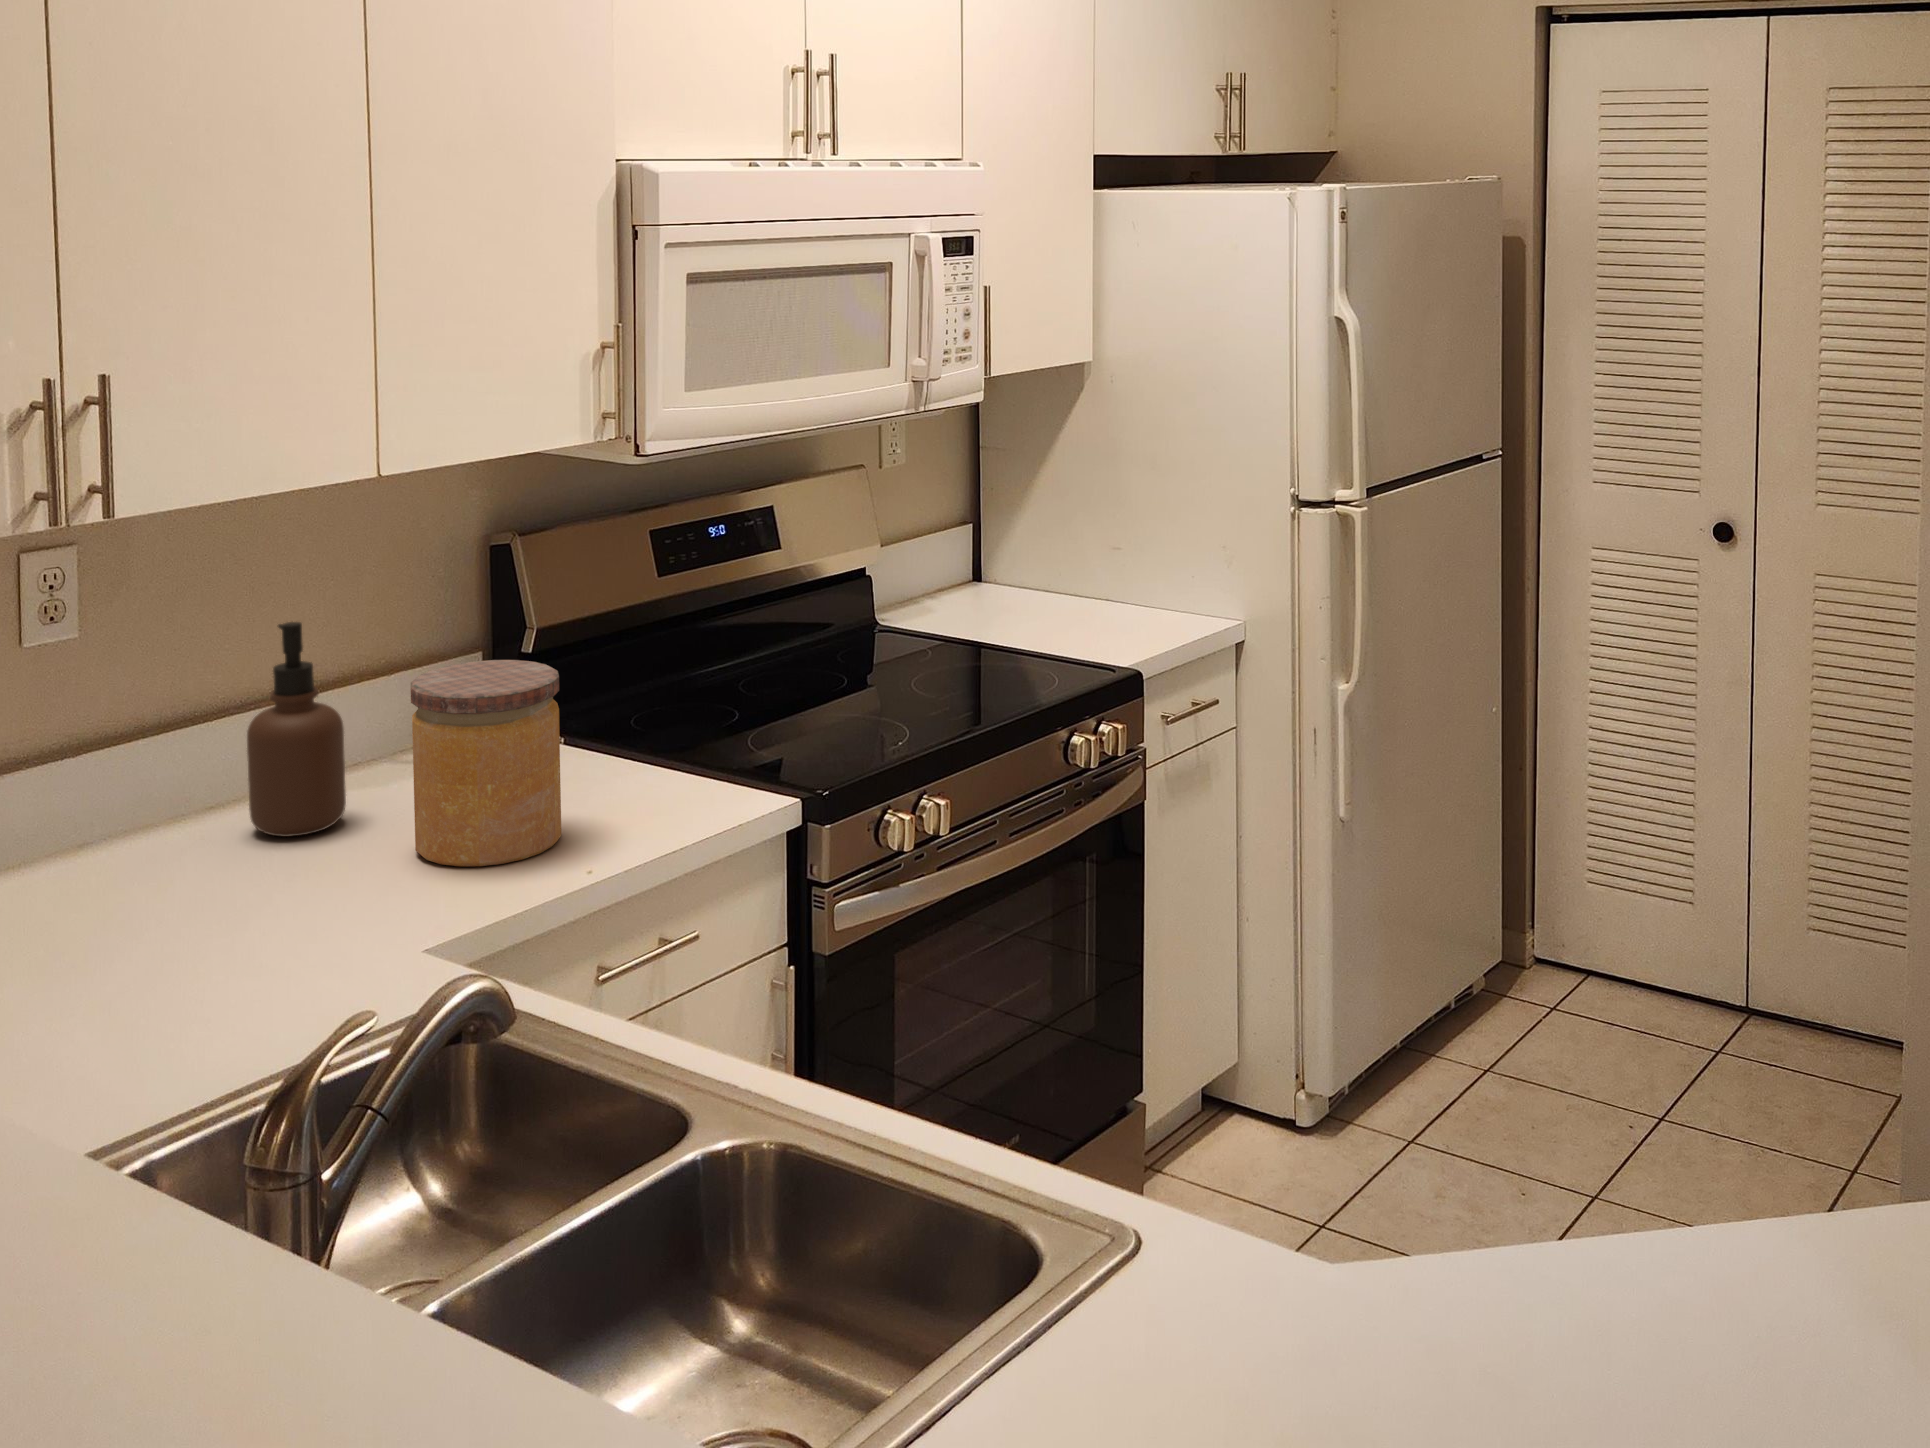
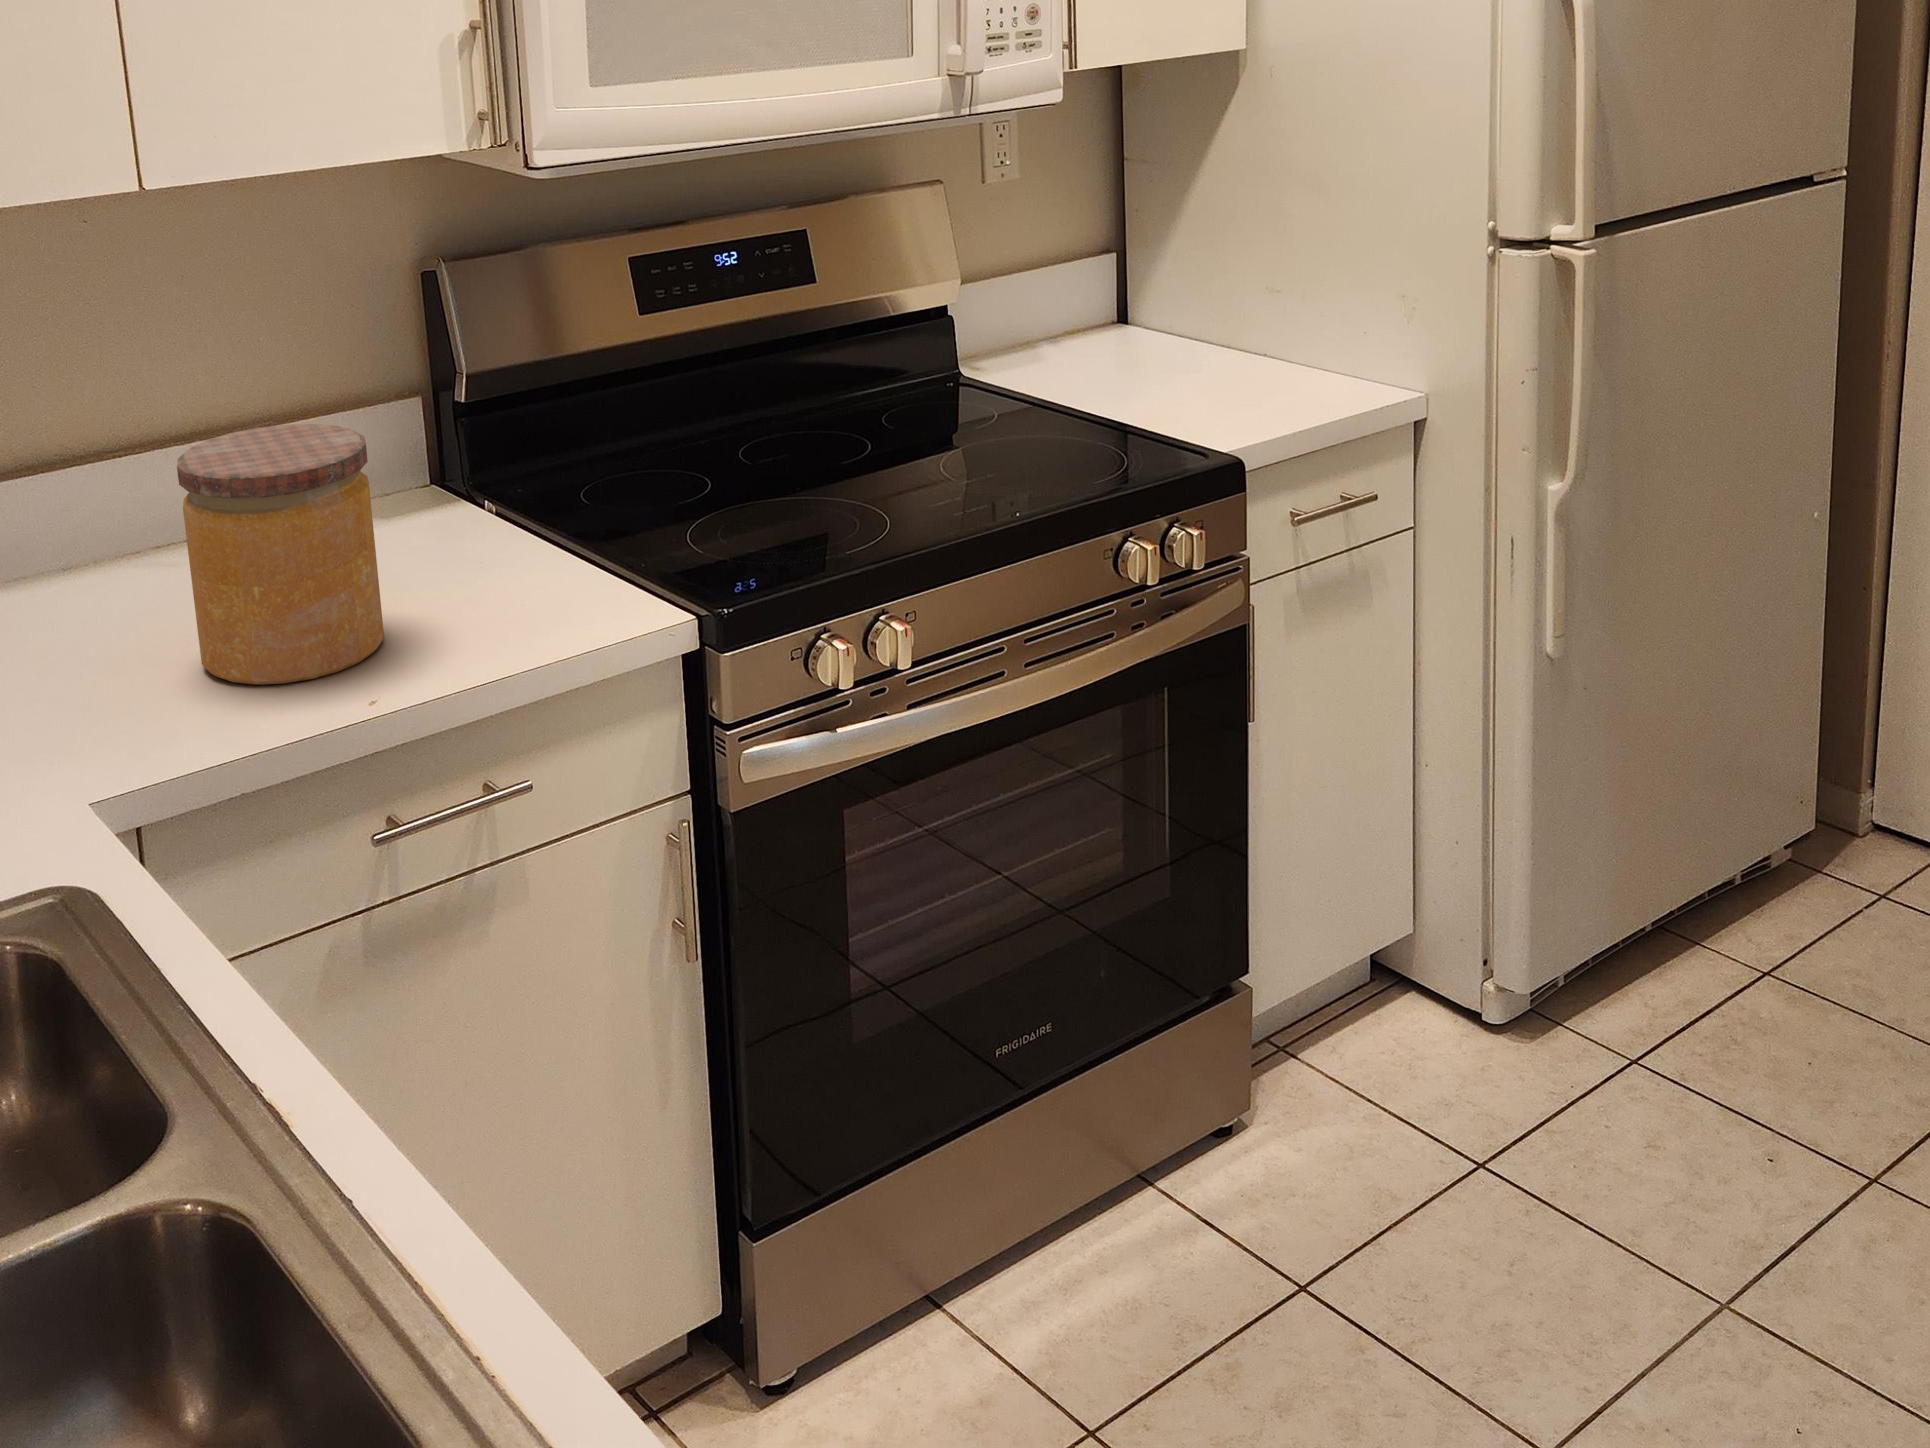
soap dispenser: present [247,622,346,837] -> none [54,365,180,618]

